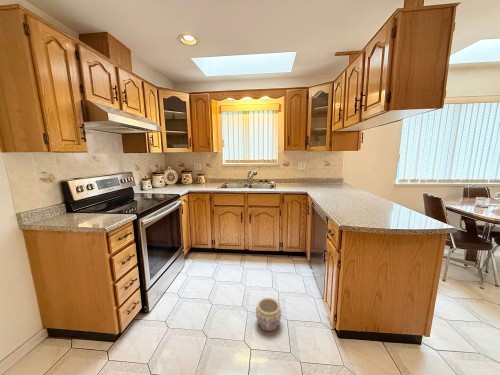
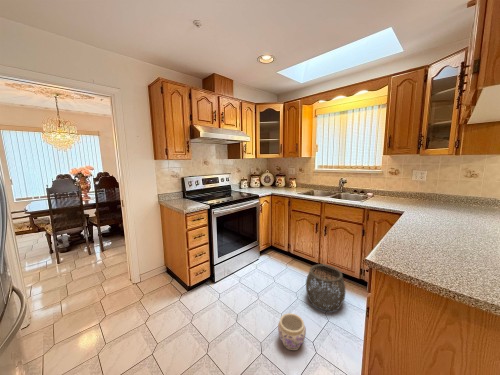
woven basket: none [251,247,284,287] -> present [306,264,346,311]

